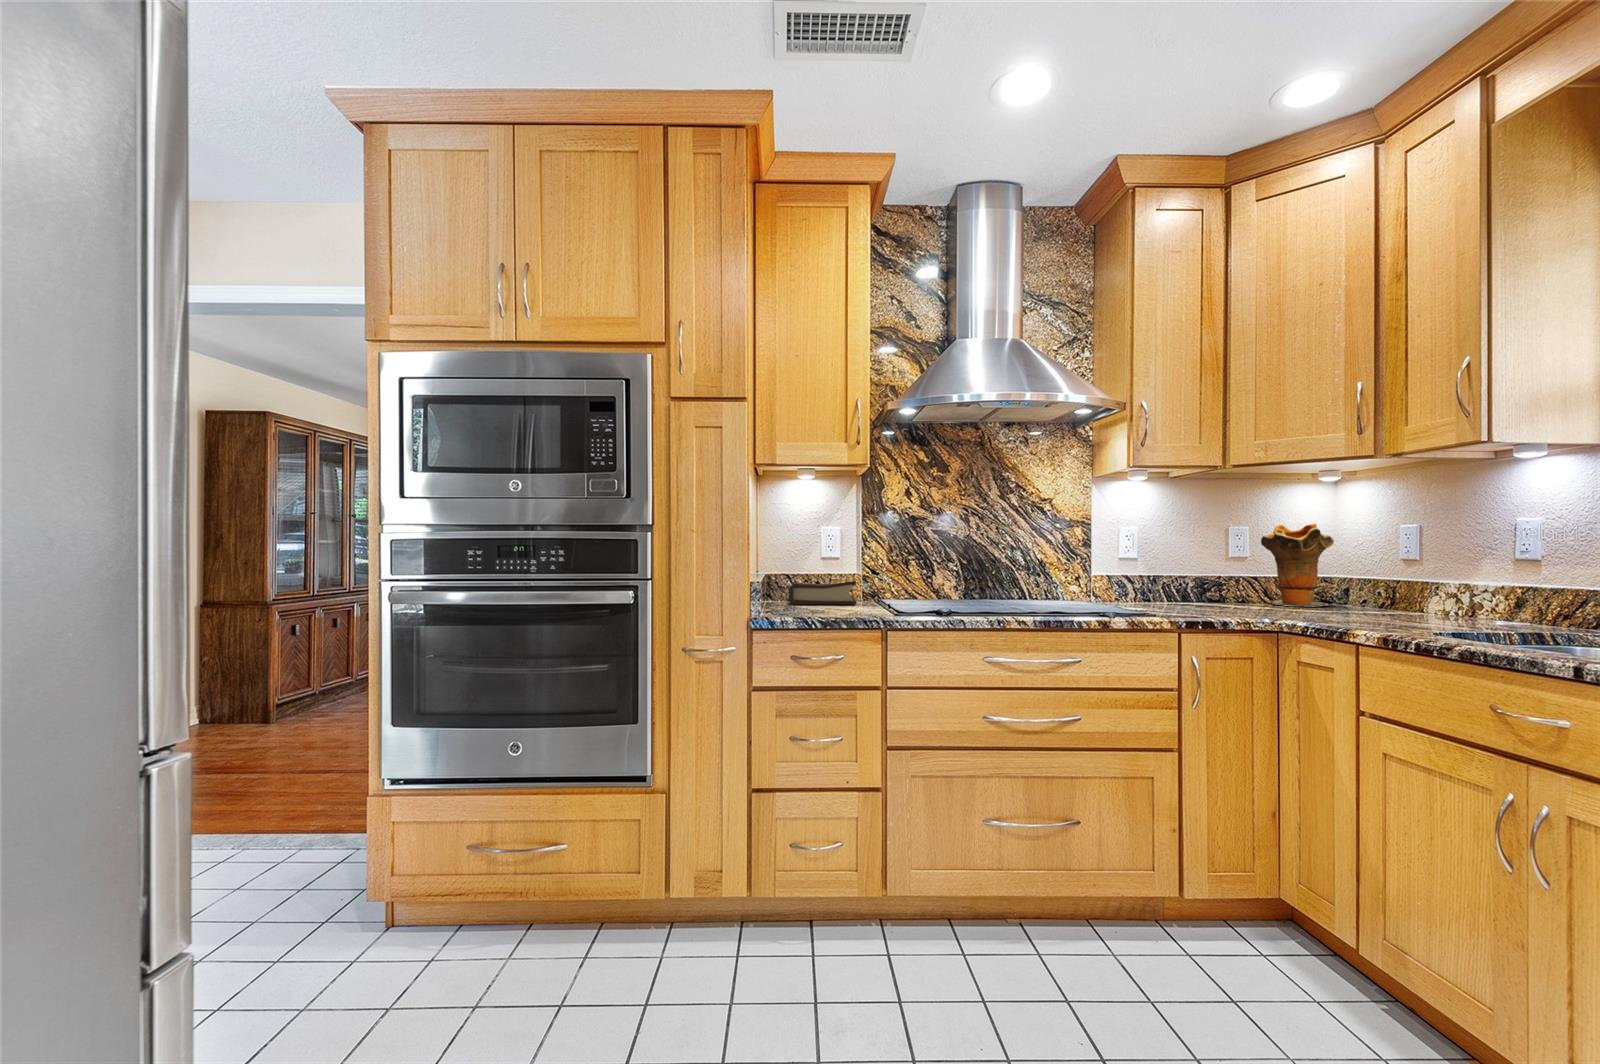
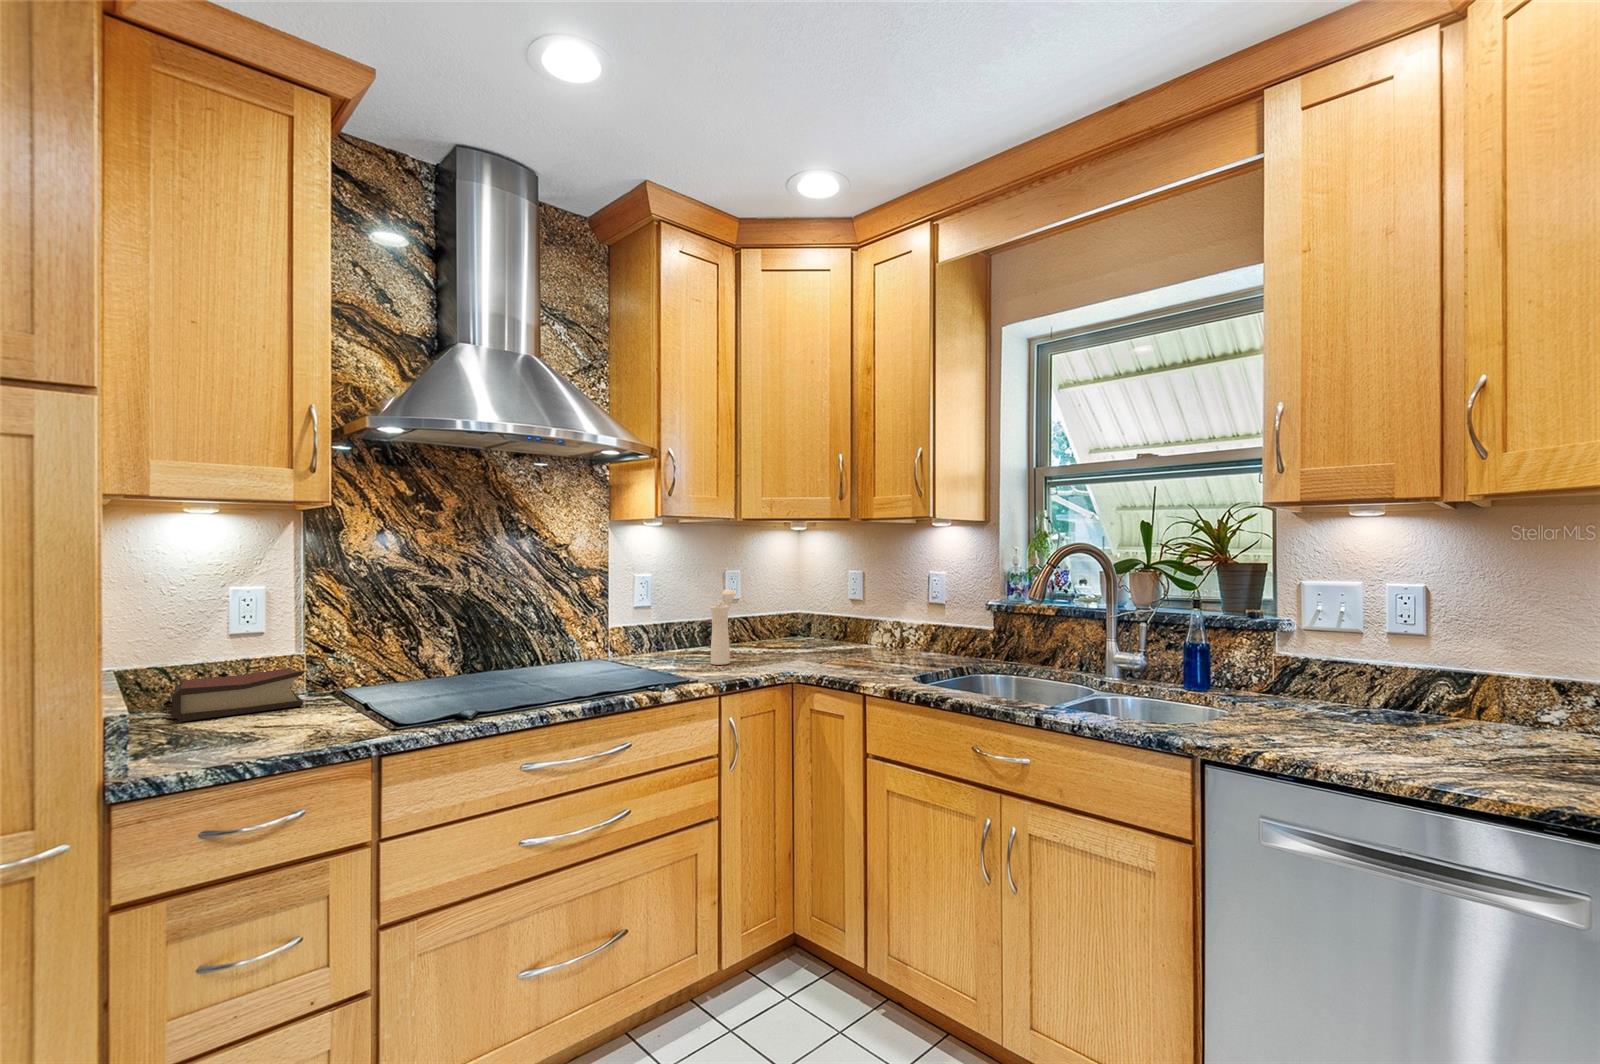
decorative vase: present [1261,524,1334,607] -> none [757,565,812,644]
pepper mill: none [1182,541,1218,612] -> present [710,589,736,665]

